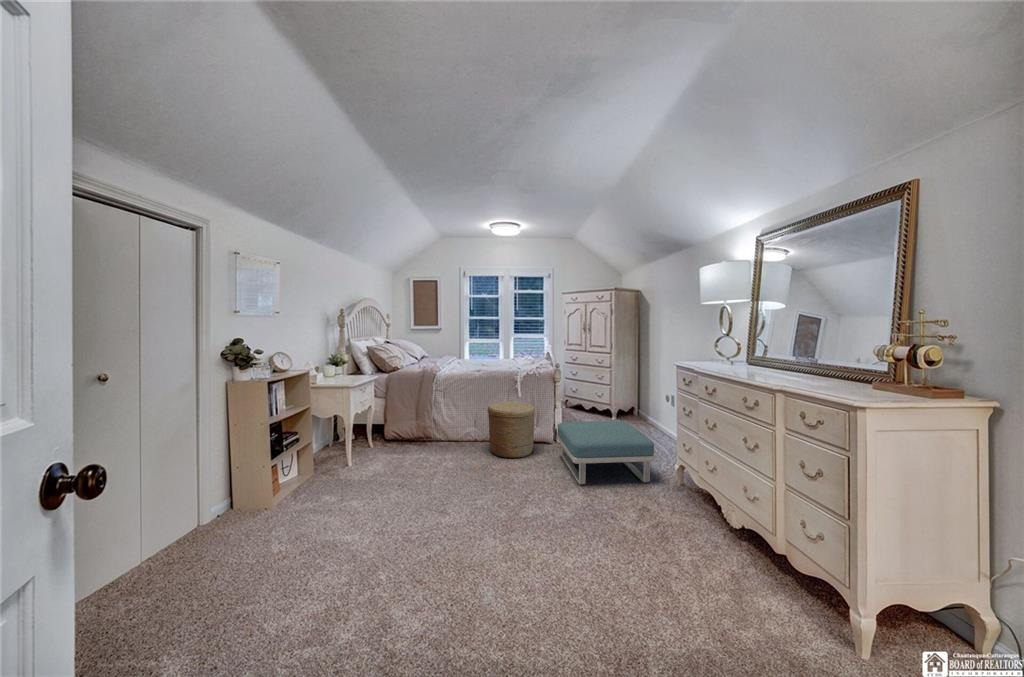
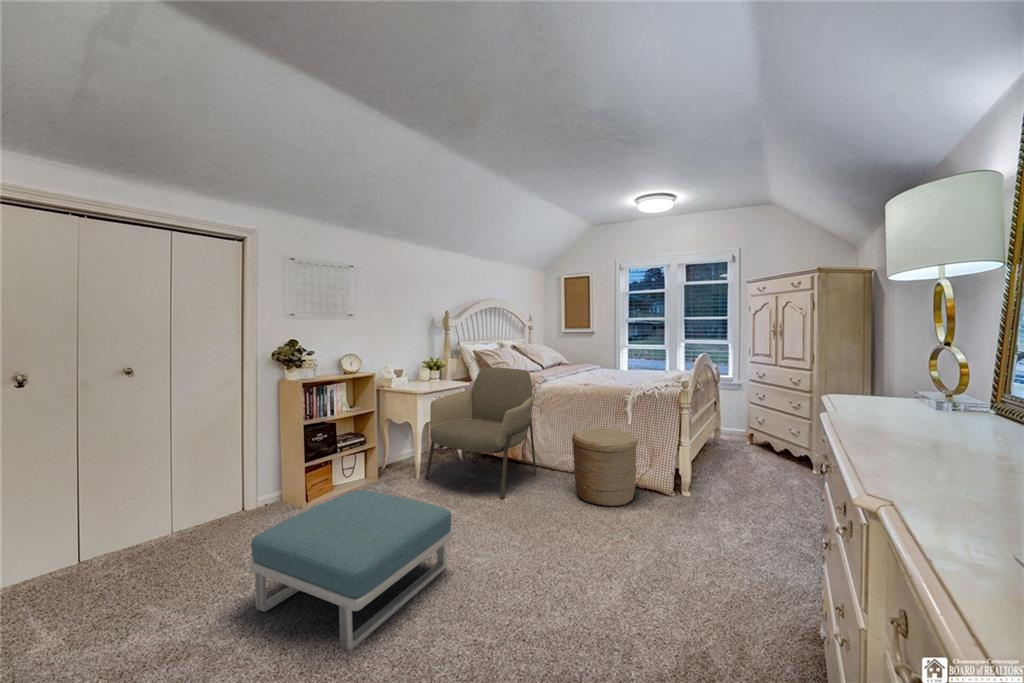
armchair: none [354,361,451,468] -> present [425,368,536,499]
footstool: present [557,421,655,485] -> present [250,490,452,650]

